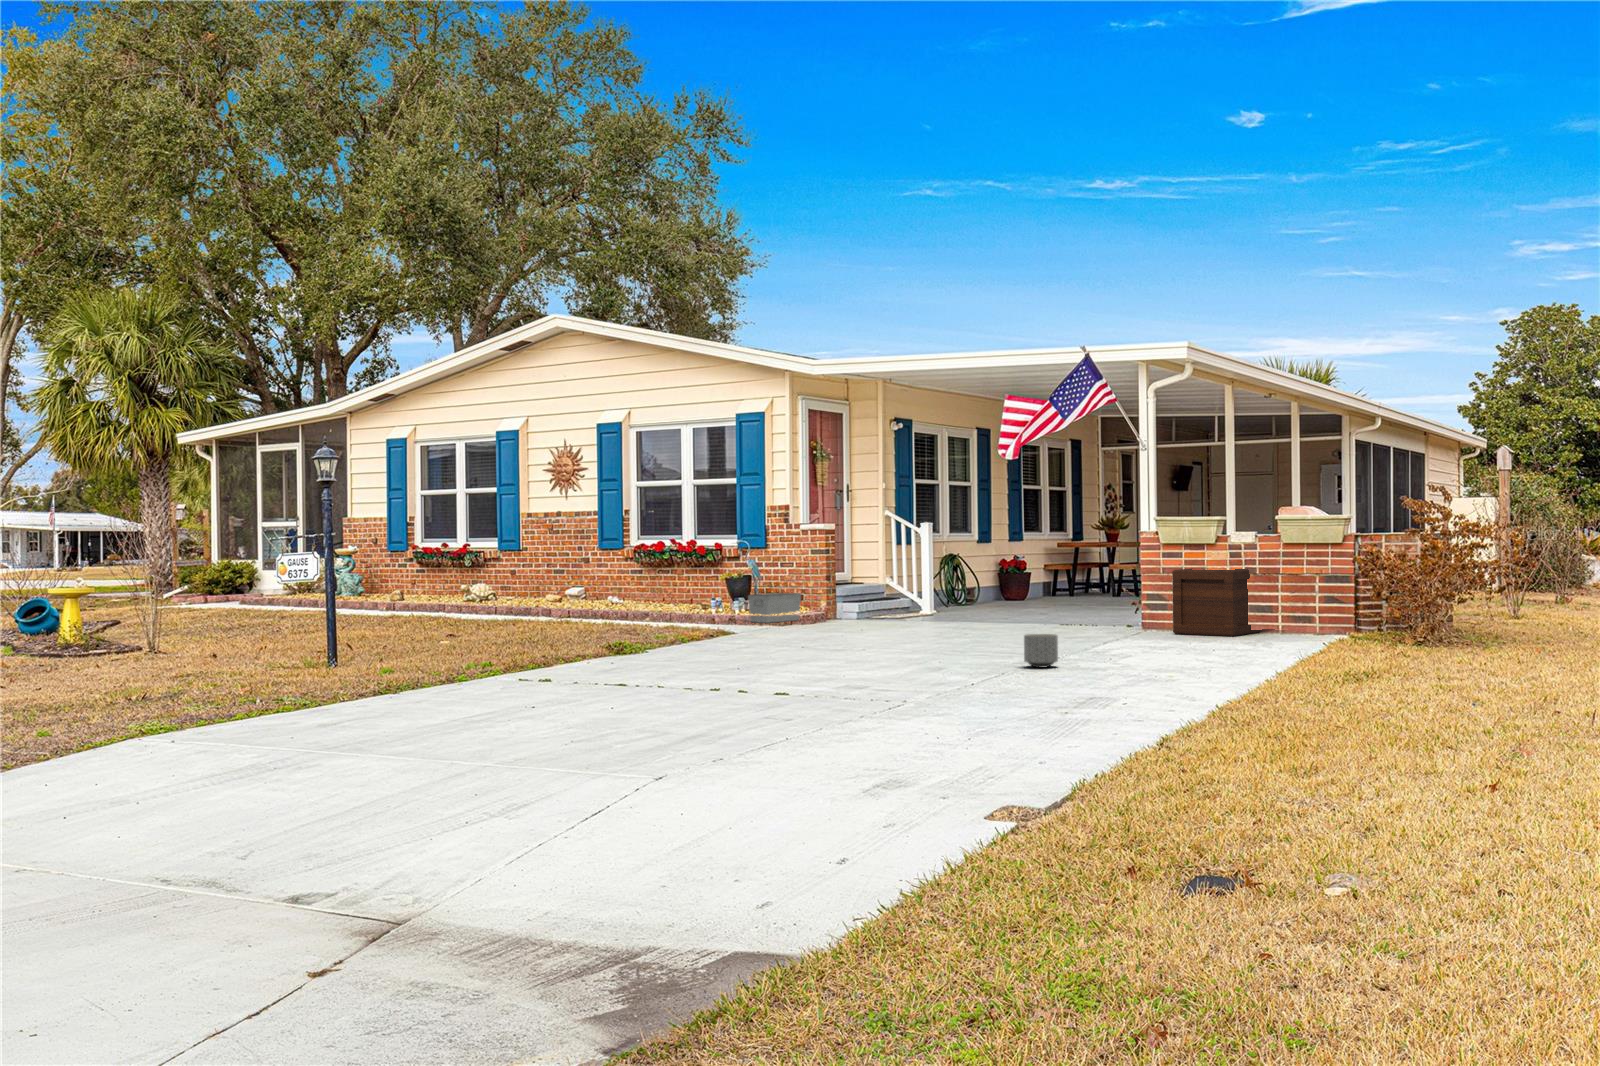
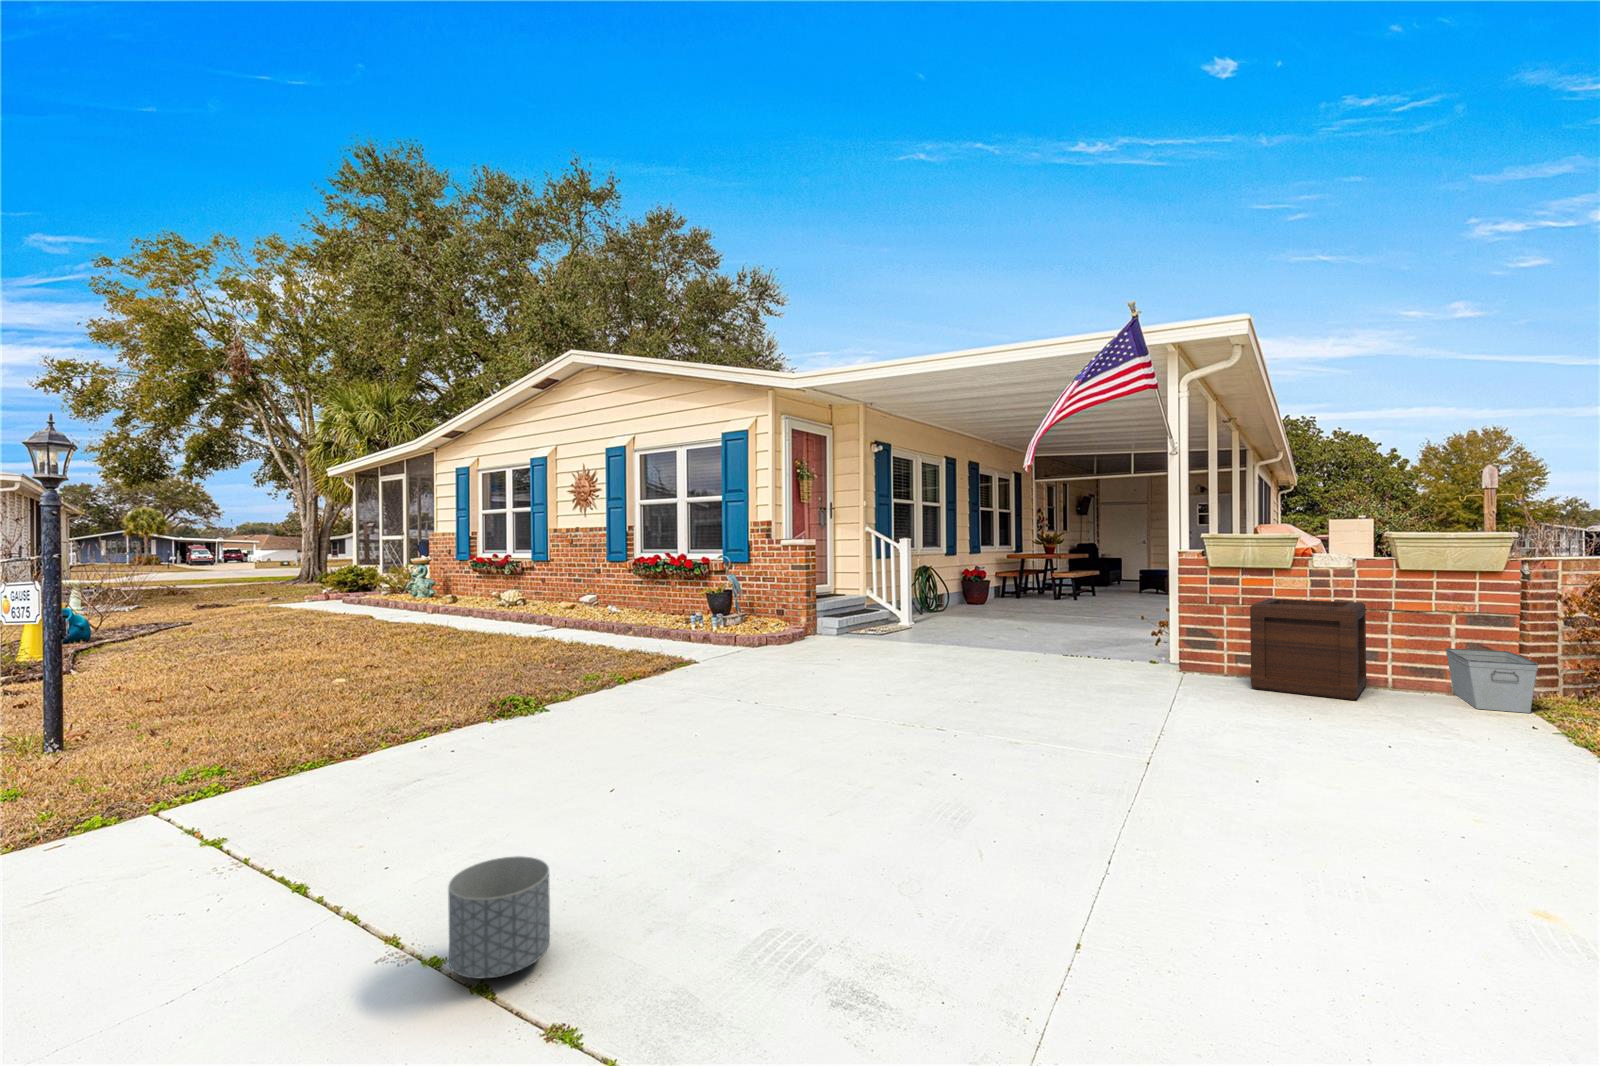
storage bin: present [748,593,801,623] -> present [1445,648,1539,713]
planter: present [1024,634,1058,668] -> present [448,856,550,979]

